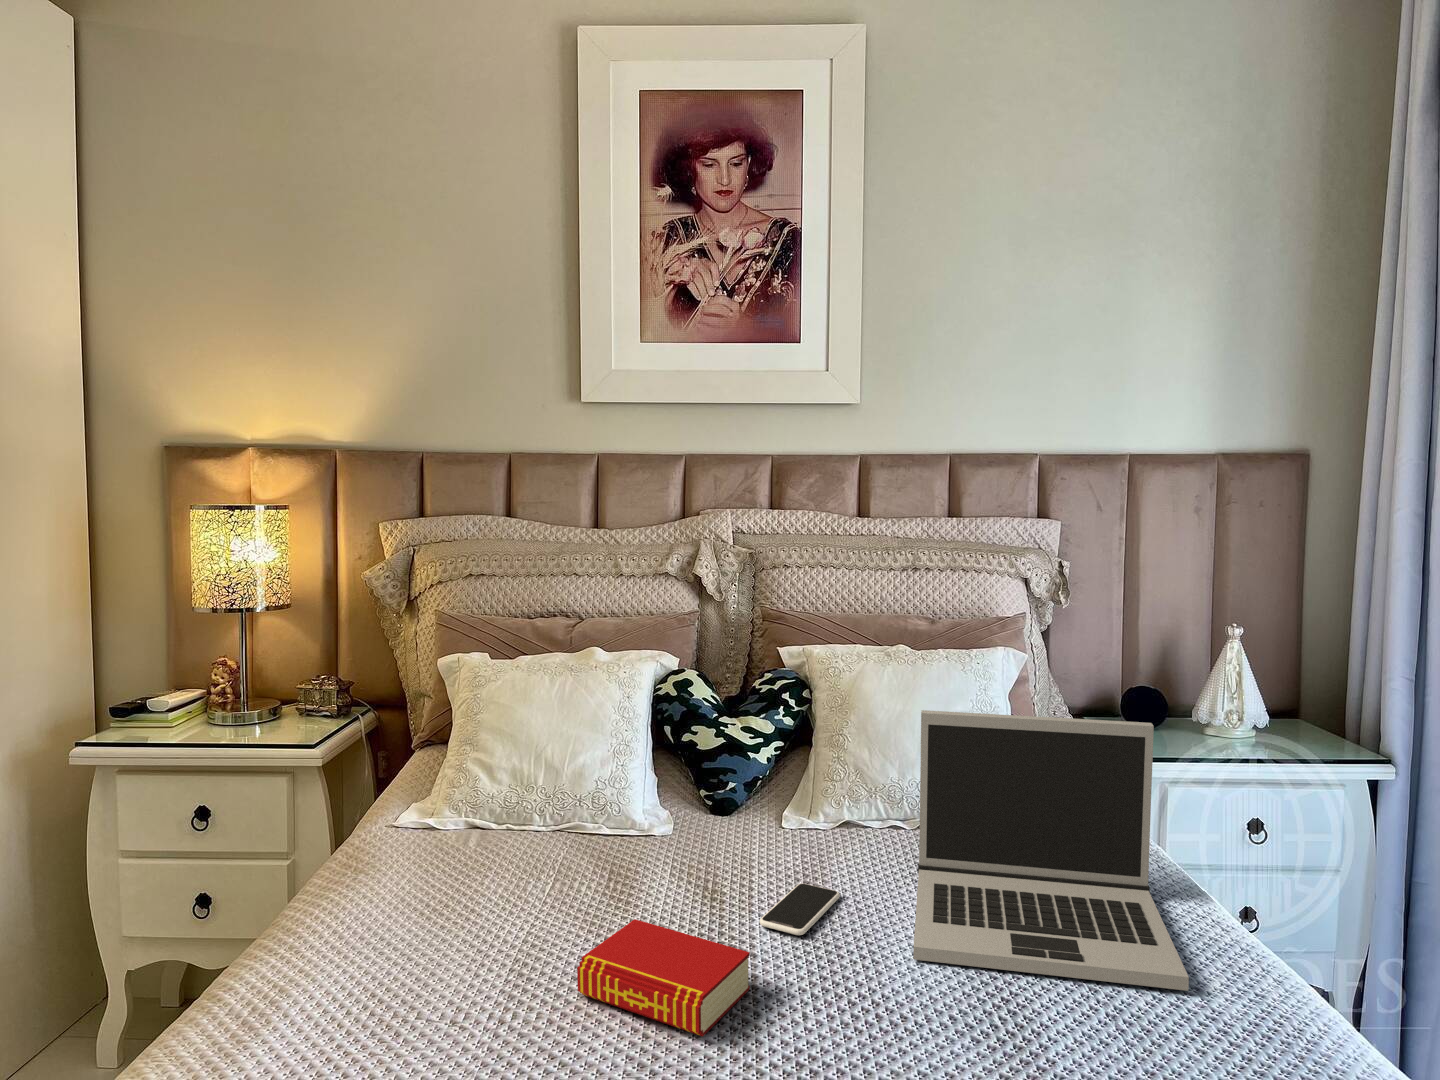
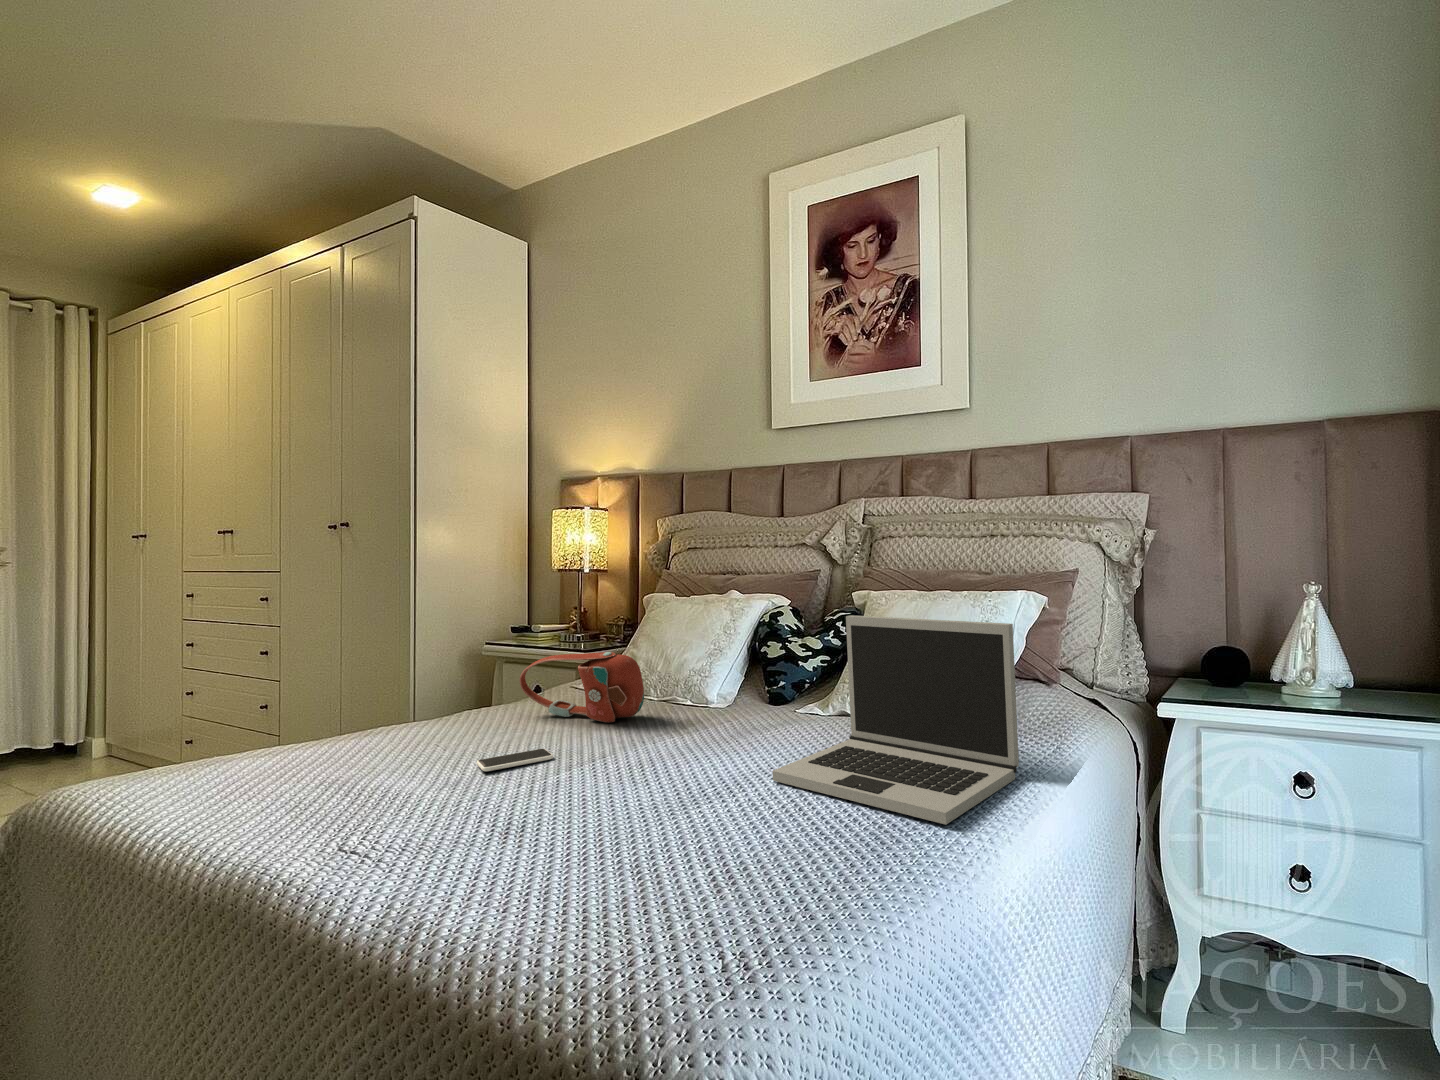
handbag: none [355,776,581,888] -> present [519,652,644,723]
smartphone: present [760,883,840,935] -> present [477,749,553,771]
book: present [577,919,750,1037] -> none [559,732,653,791]

